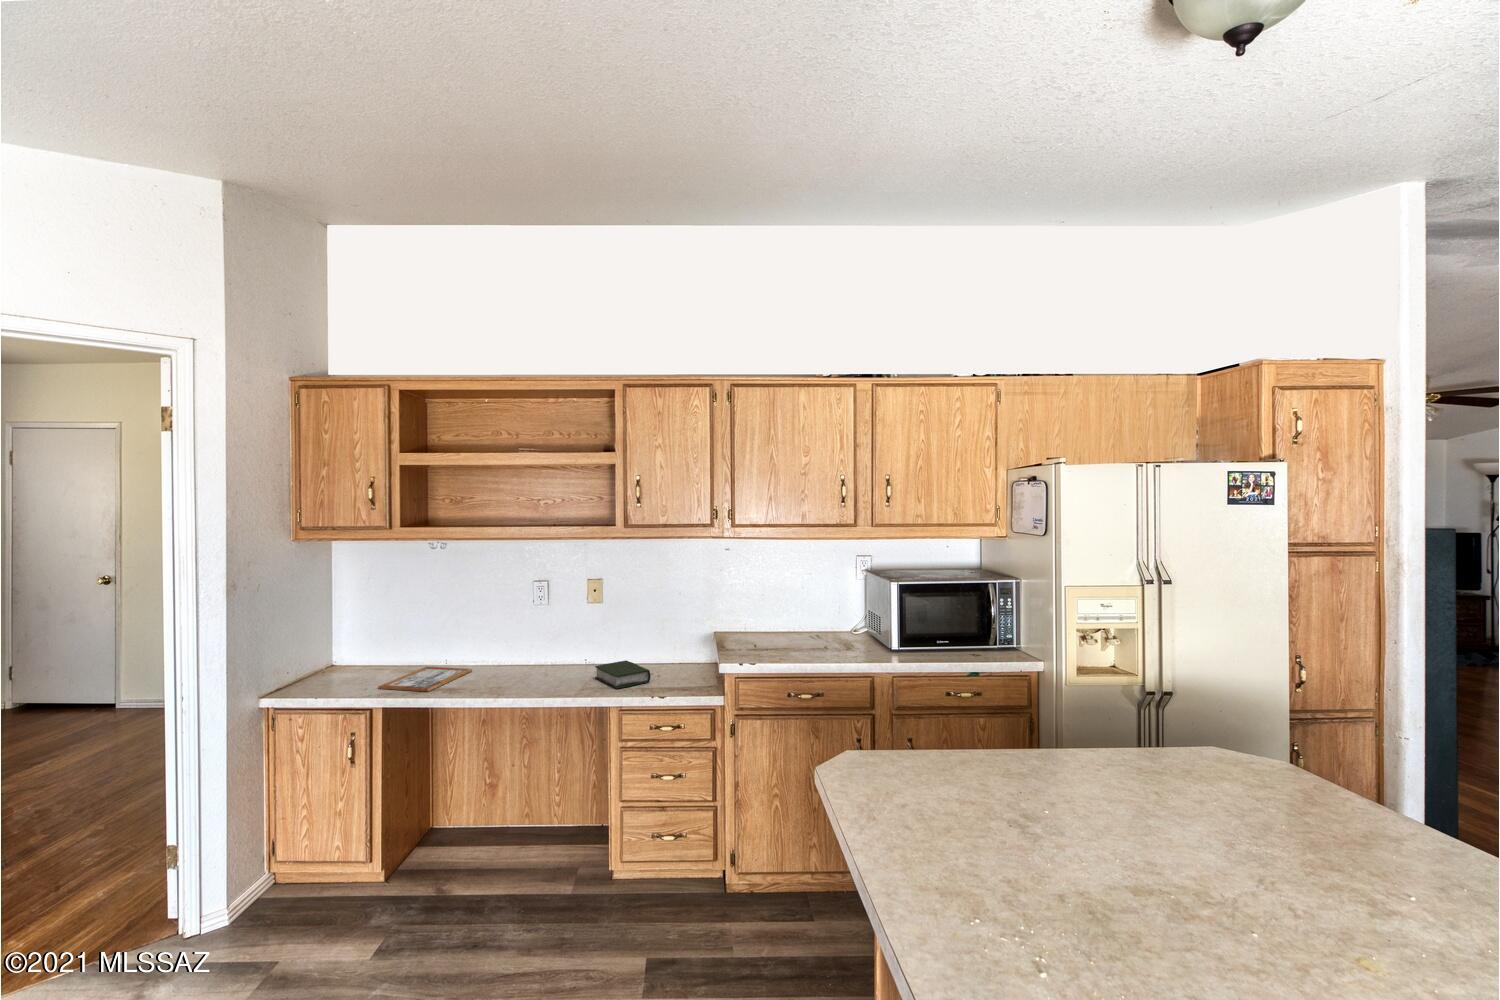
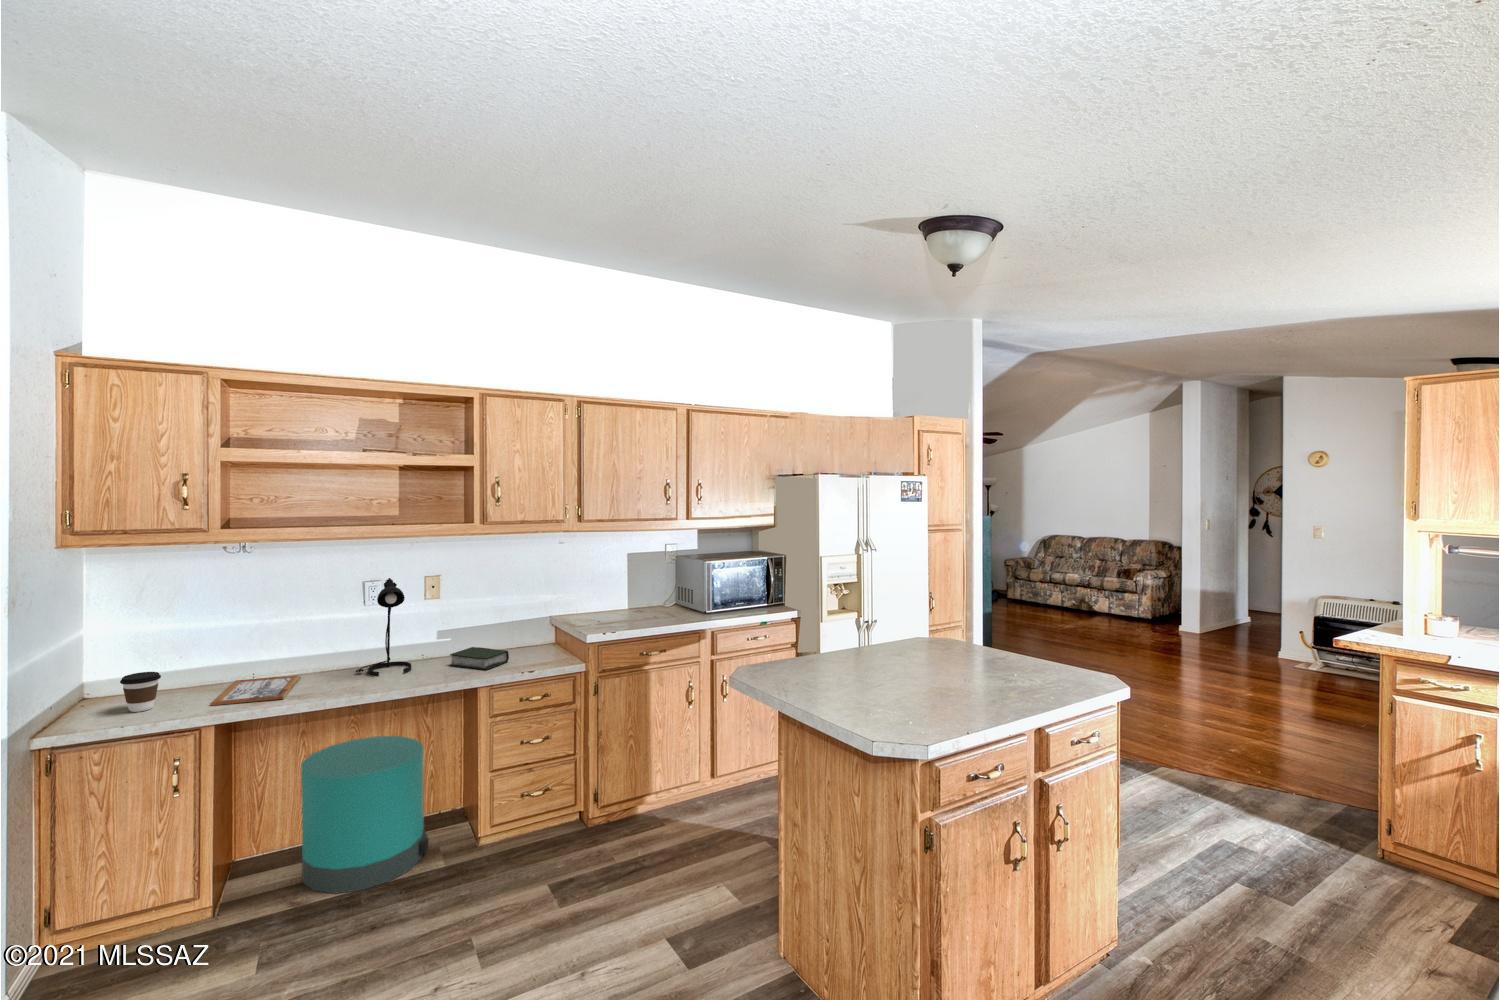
desk lamp: none [512,581,562,680] -> present [356,578,411,676]
coffee cup: none [322,651,353,685] -> present [120,672,161,712]
trash can: none [456,738,576,894] -> present [301,736,428,893]

